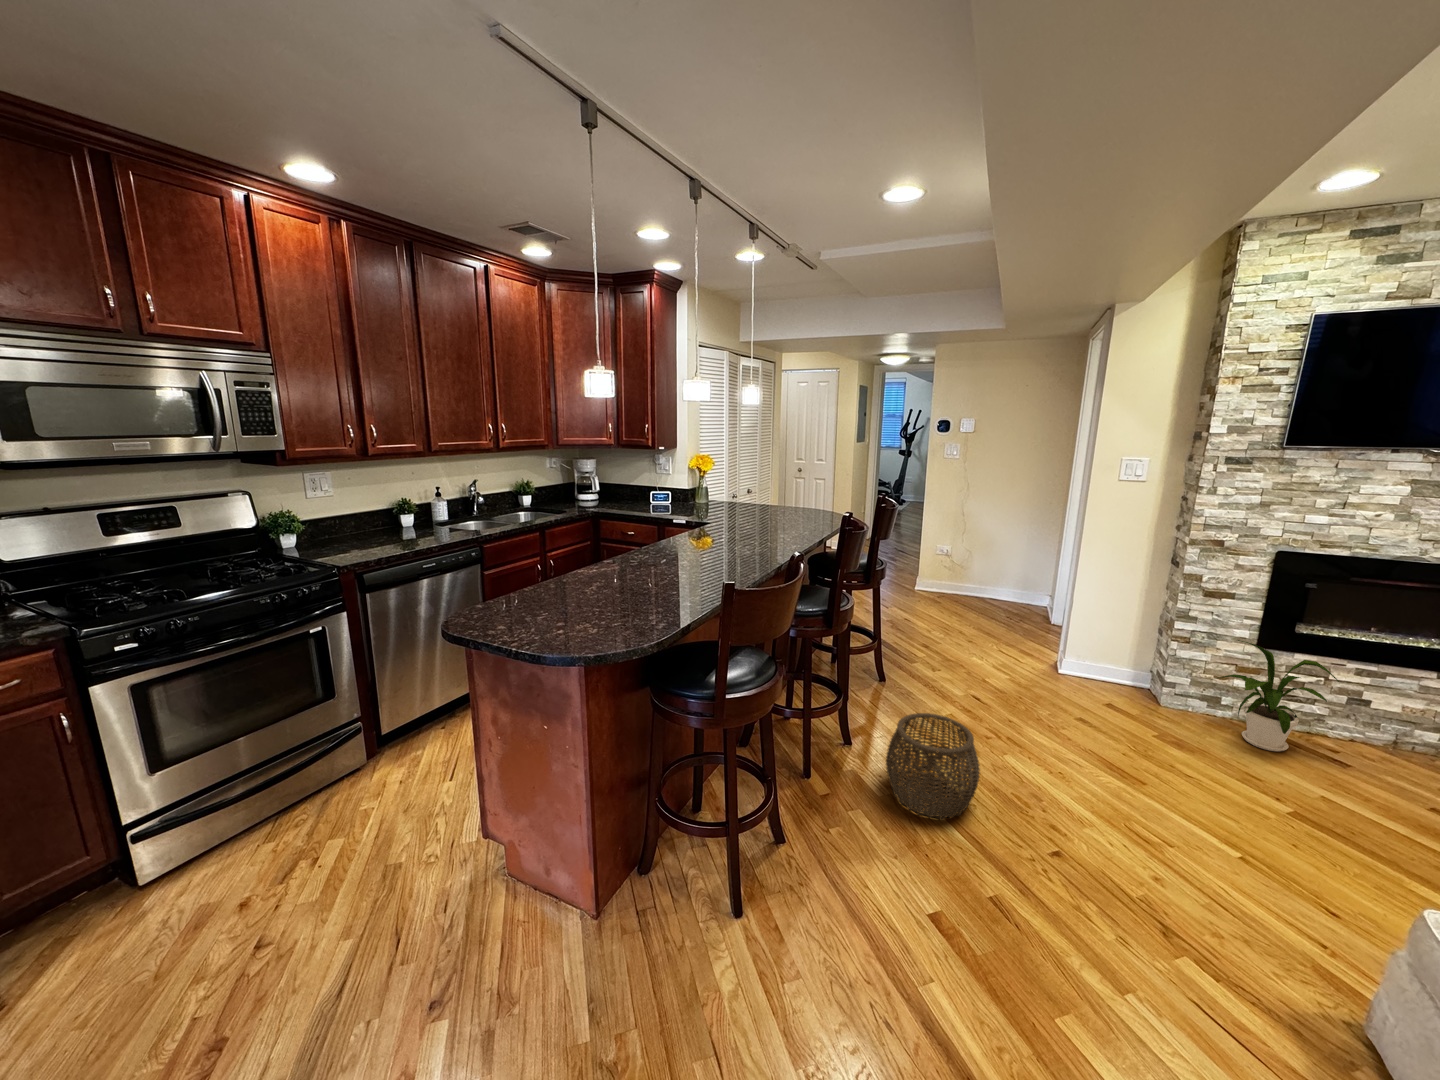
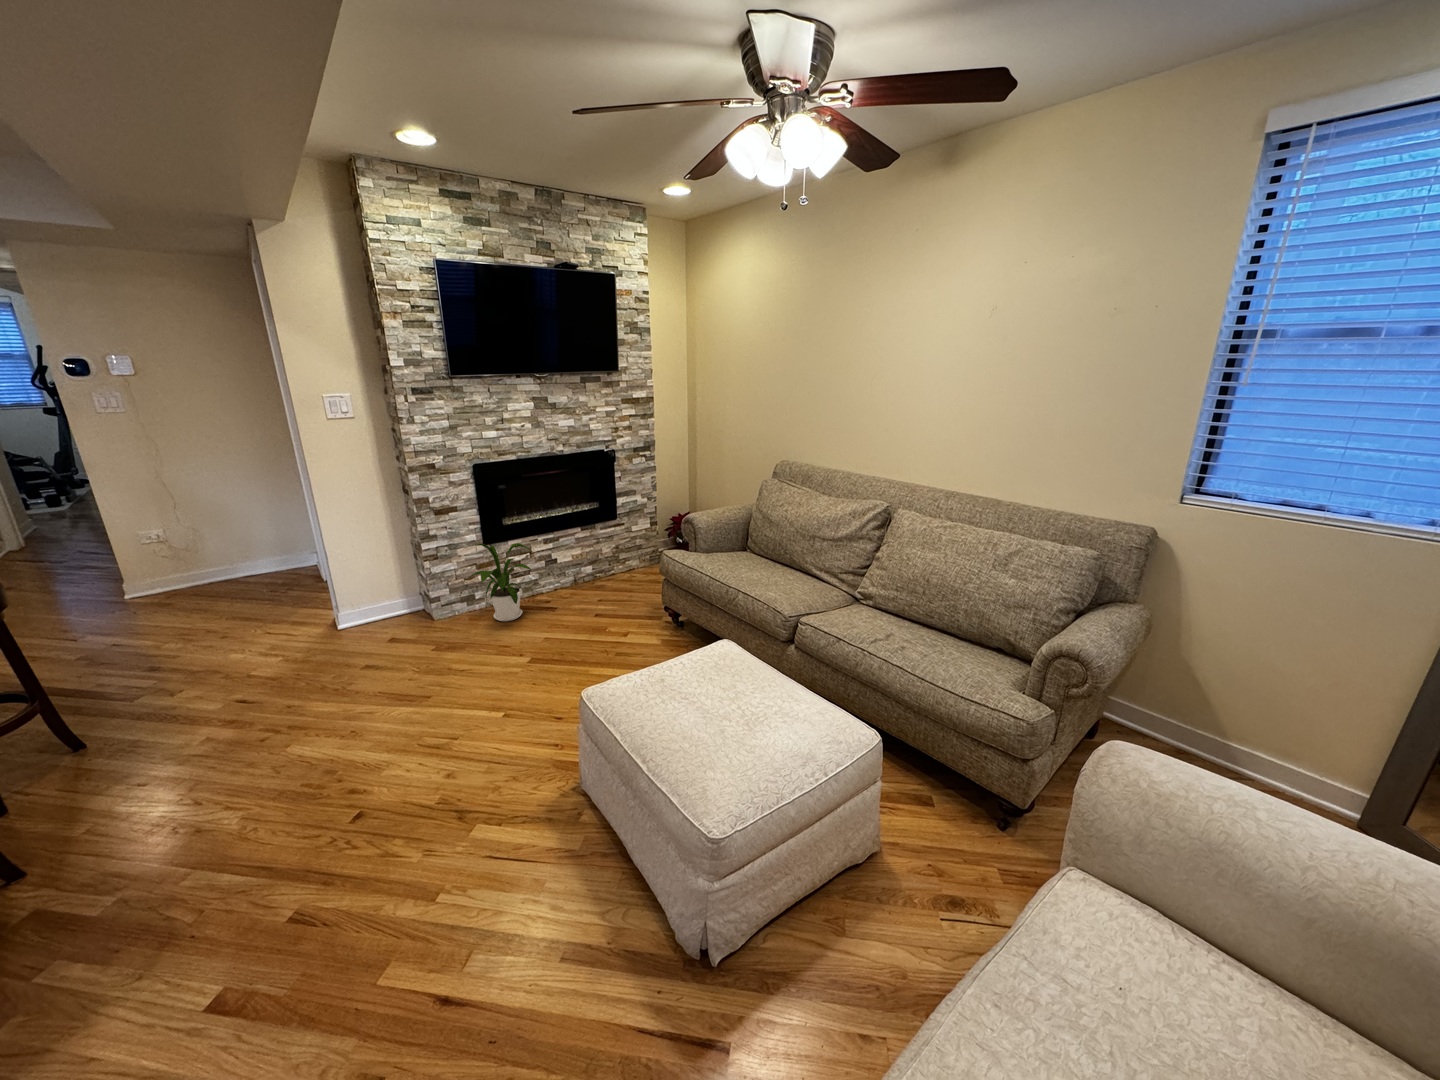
woven basket: present [886,713,980,819] -> none [71,751,244,906]

